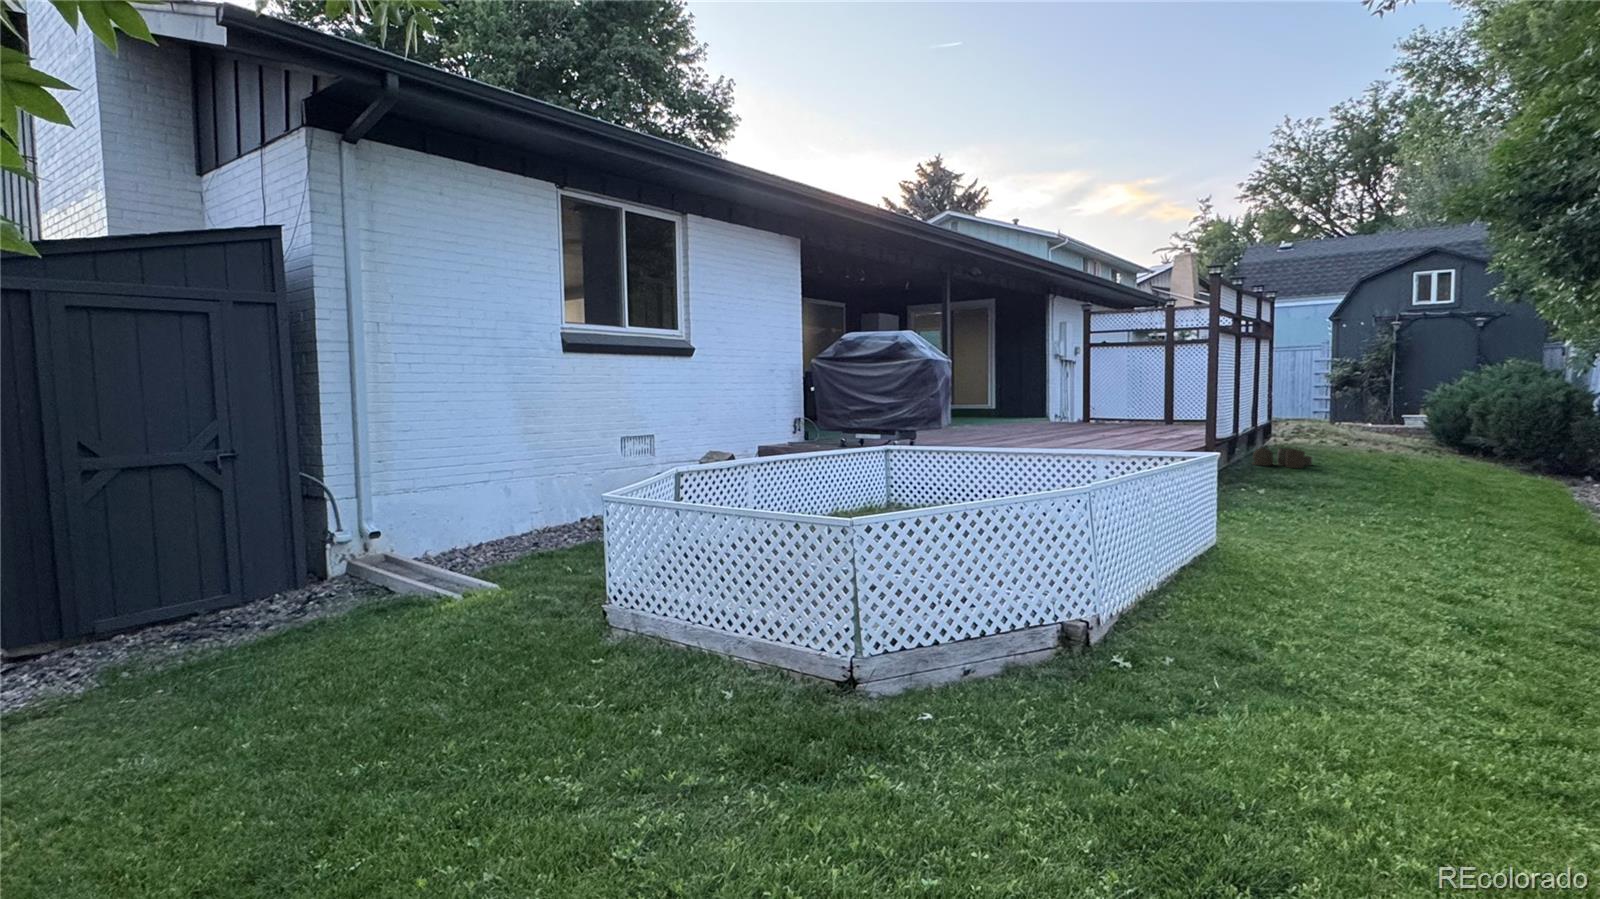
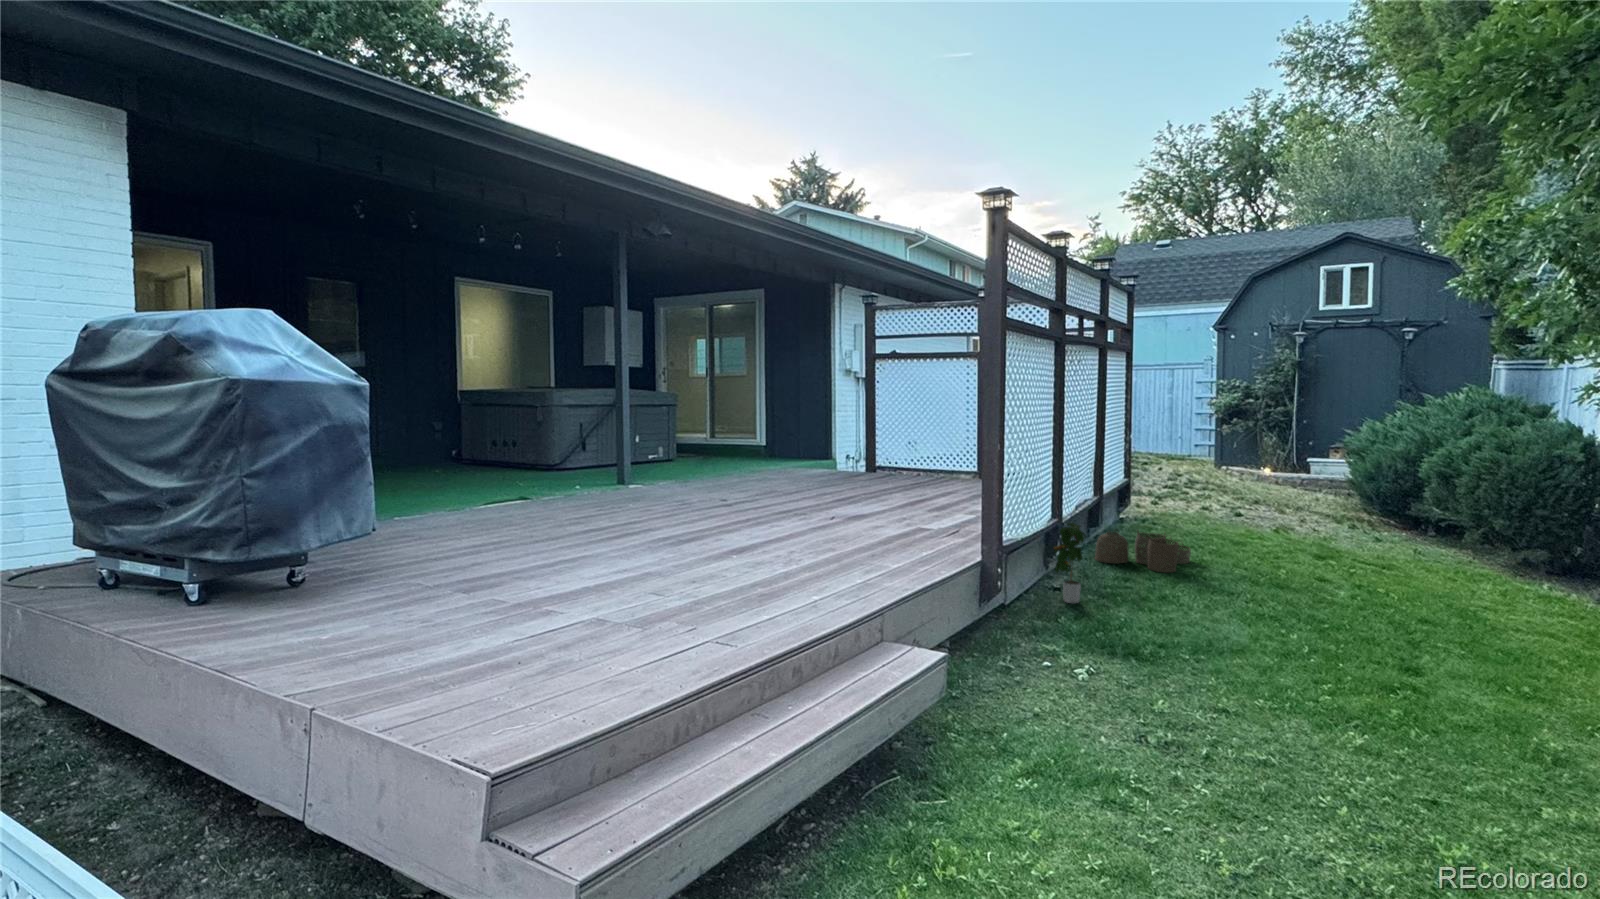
potted plant: none [1235,433,1253,477] -> present [1054,522,1086,603]

